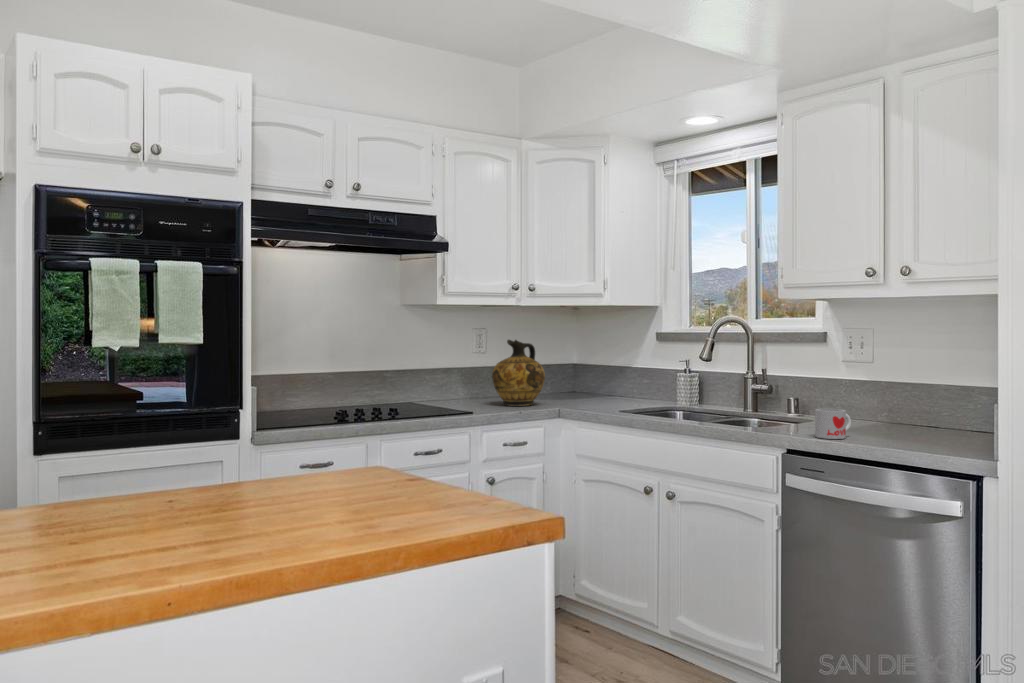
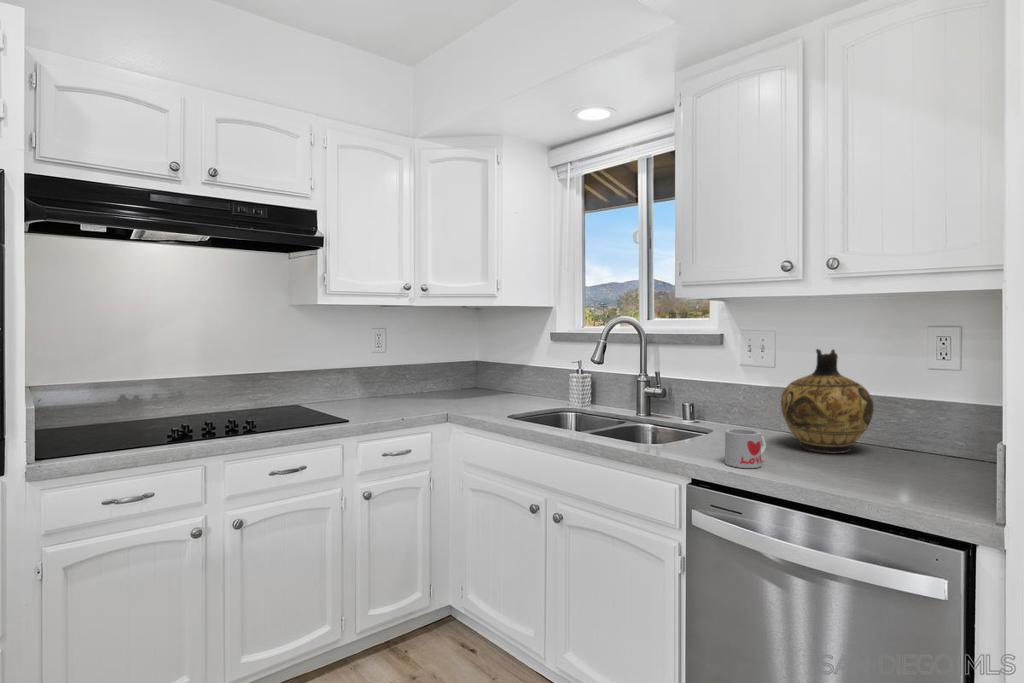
ceramic jug: present [492,340,545,406] -> present [781,349,874,453]

